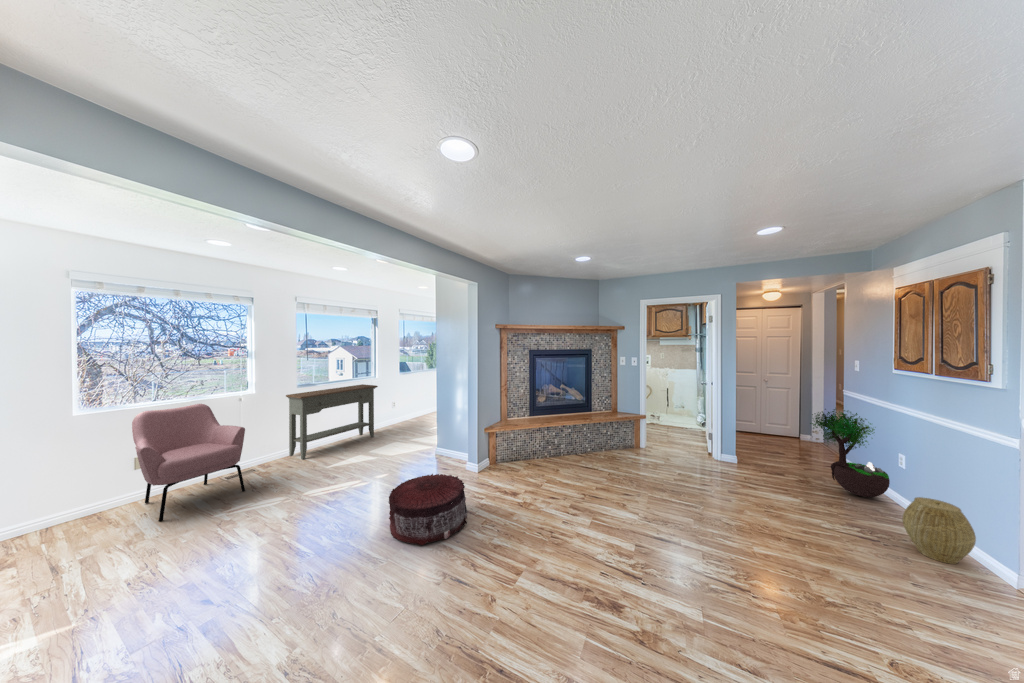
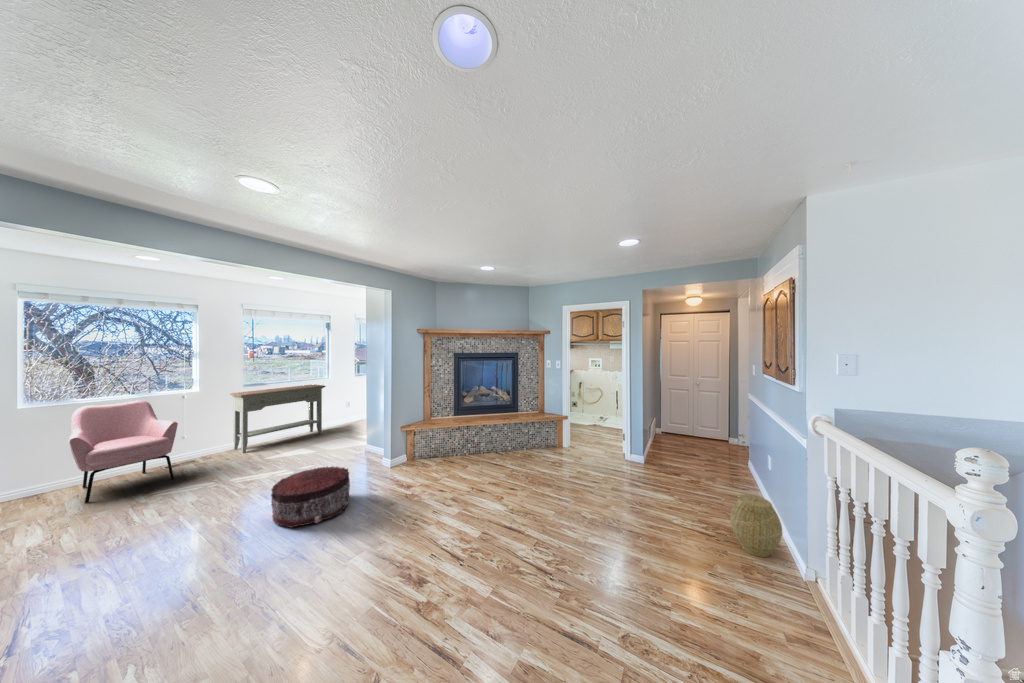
potted tree: present [810,409,890,497] -> none [698,406,759,497]

